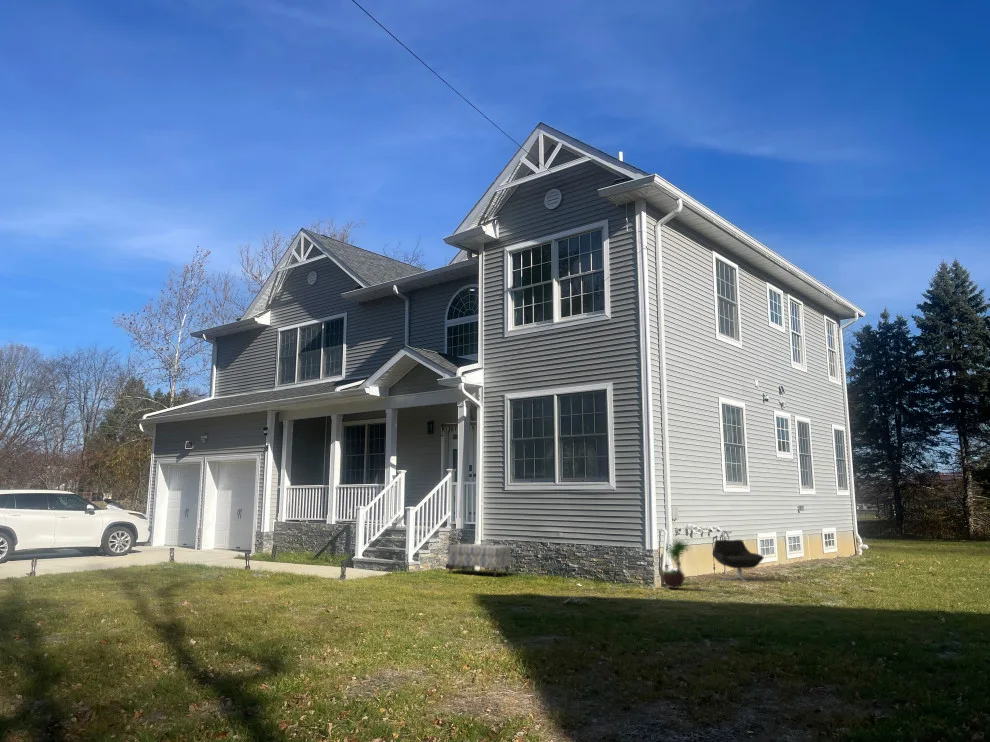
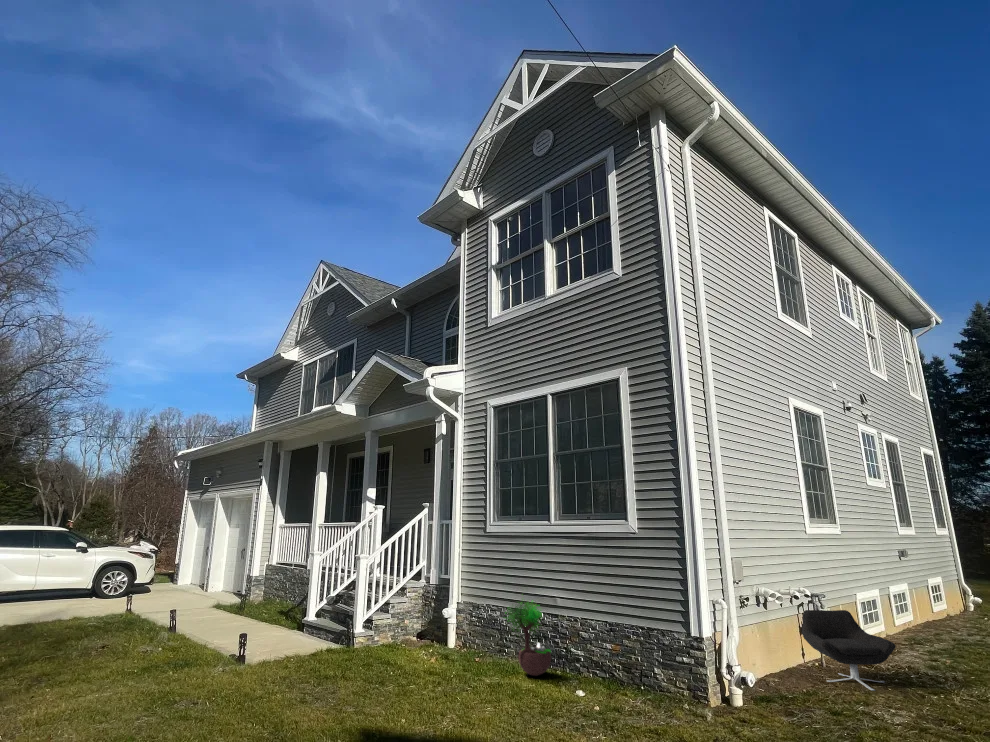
potted tree: present [662,538,688,589] -> present [507,600,551,676]
bench: present [448,544,511,576] -> none [405,606,491,663]

